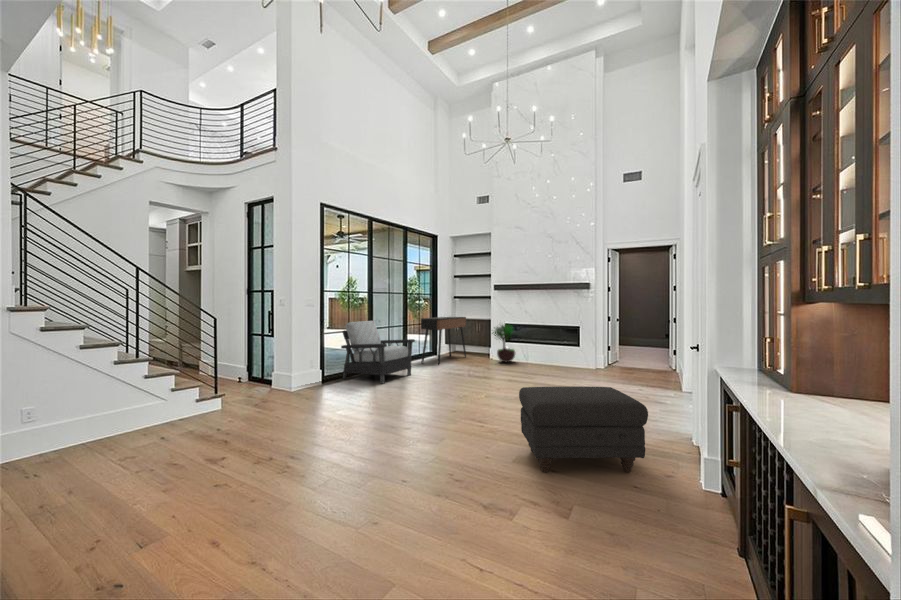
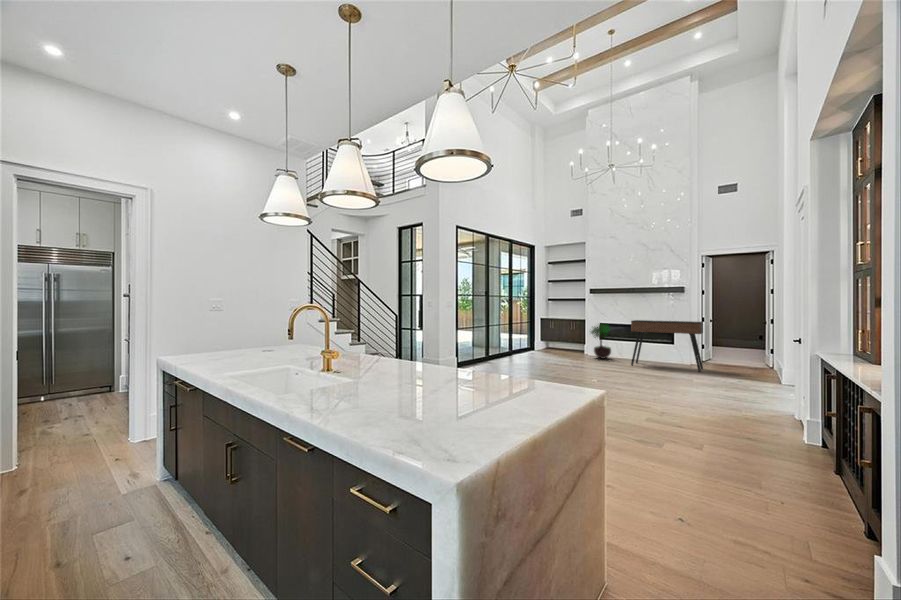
console table: present [421,317,466,365] -> present [631,320,703,372]
armchair: present [341,321,415,384] -> none [468,319,527,371]
ottoman: present [519,386,648,472] -> none [649,369,760,431]

